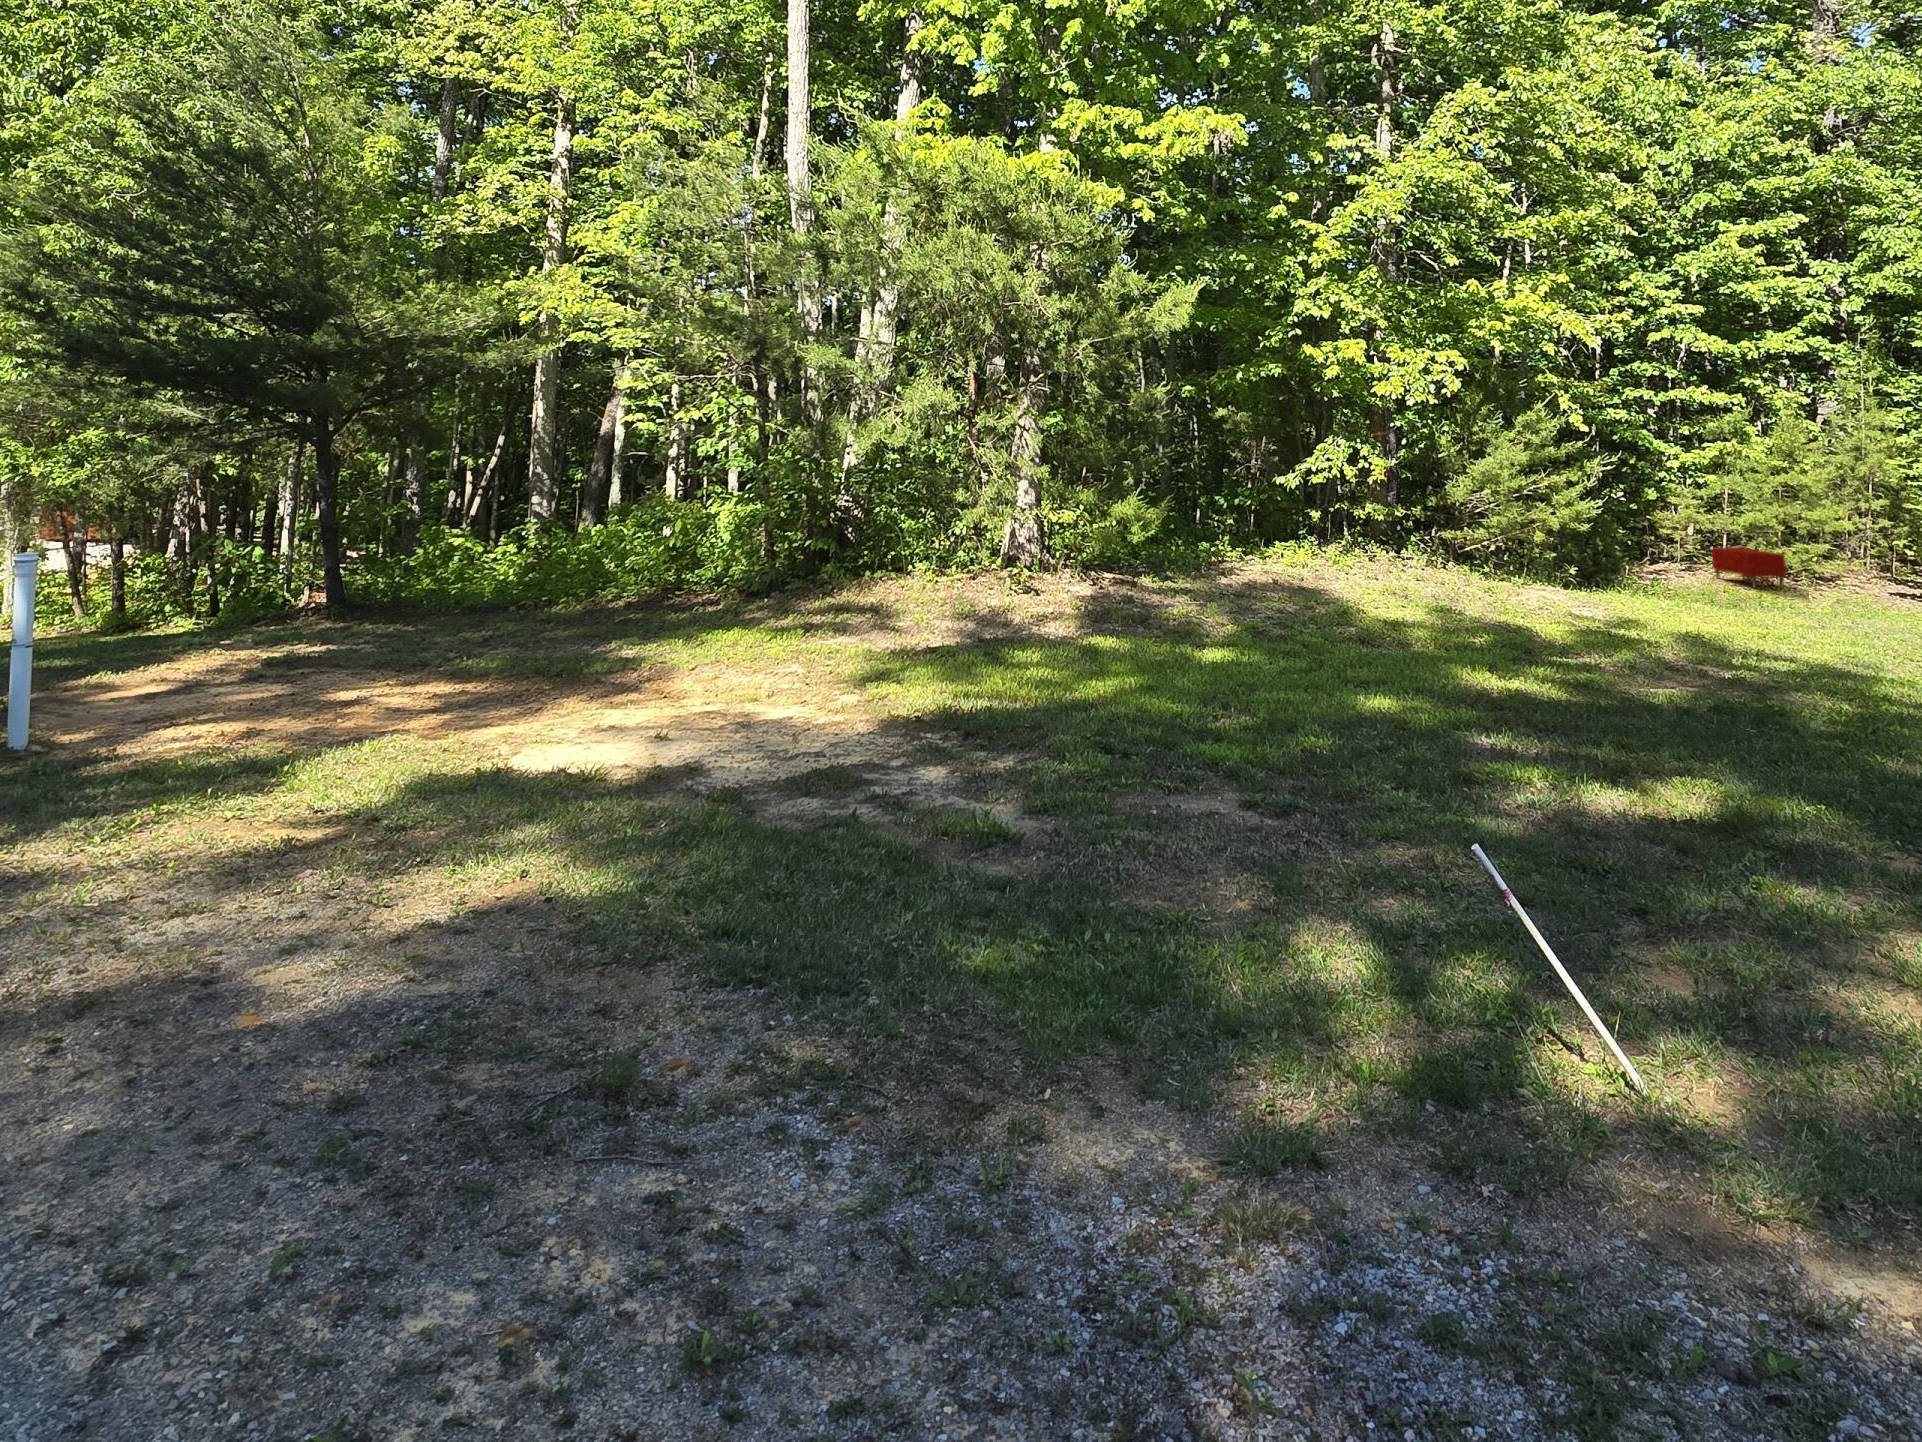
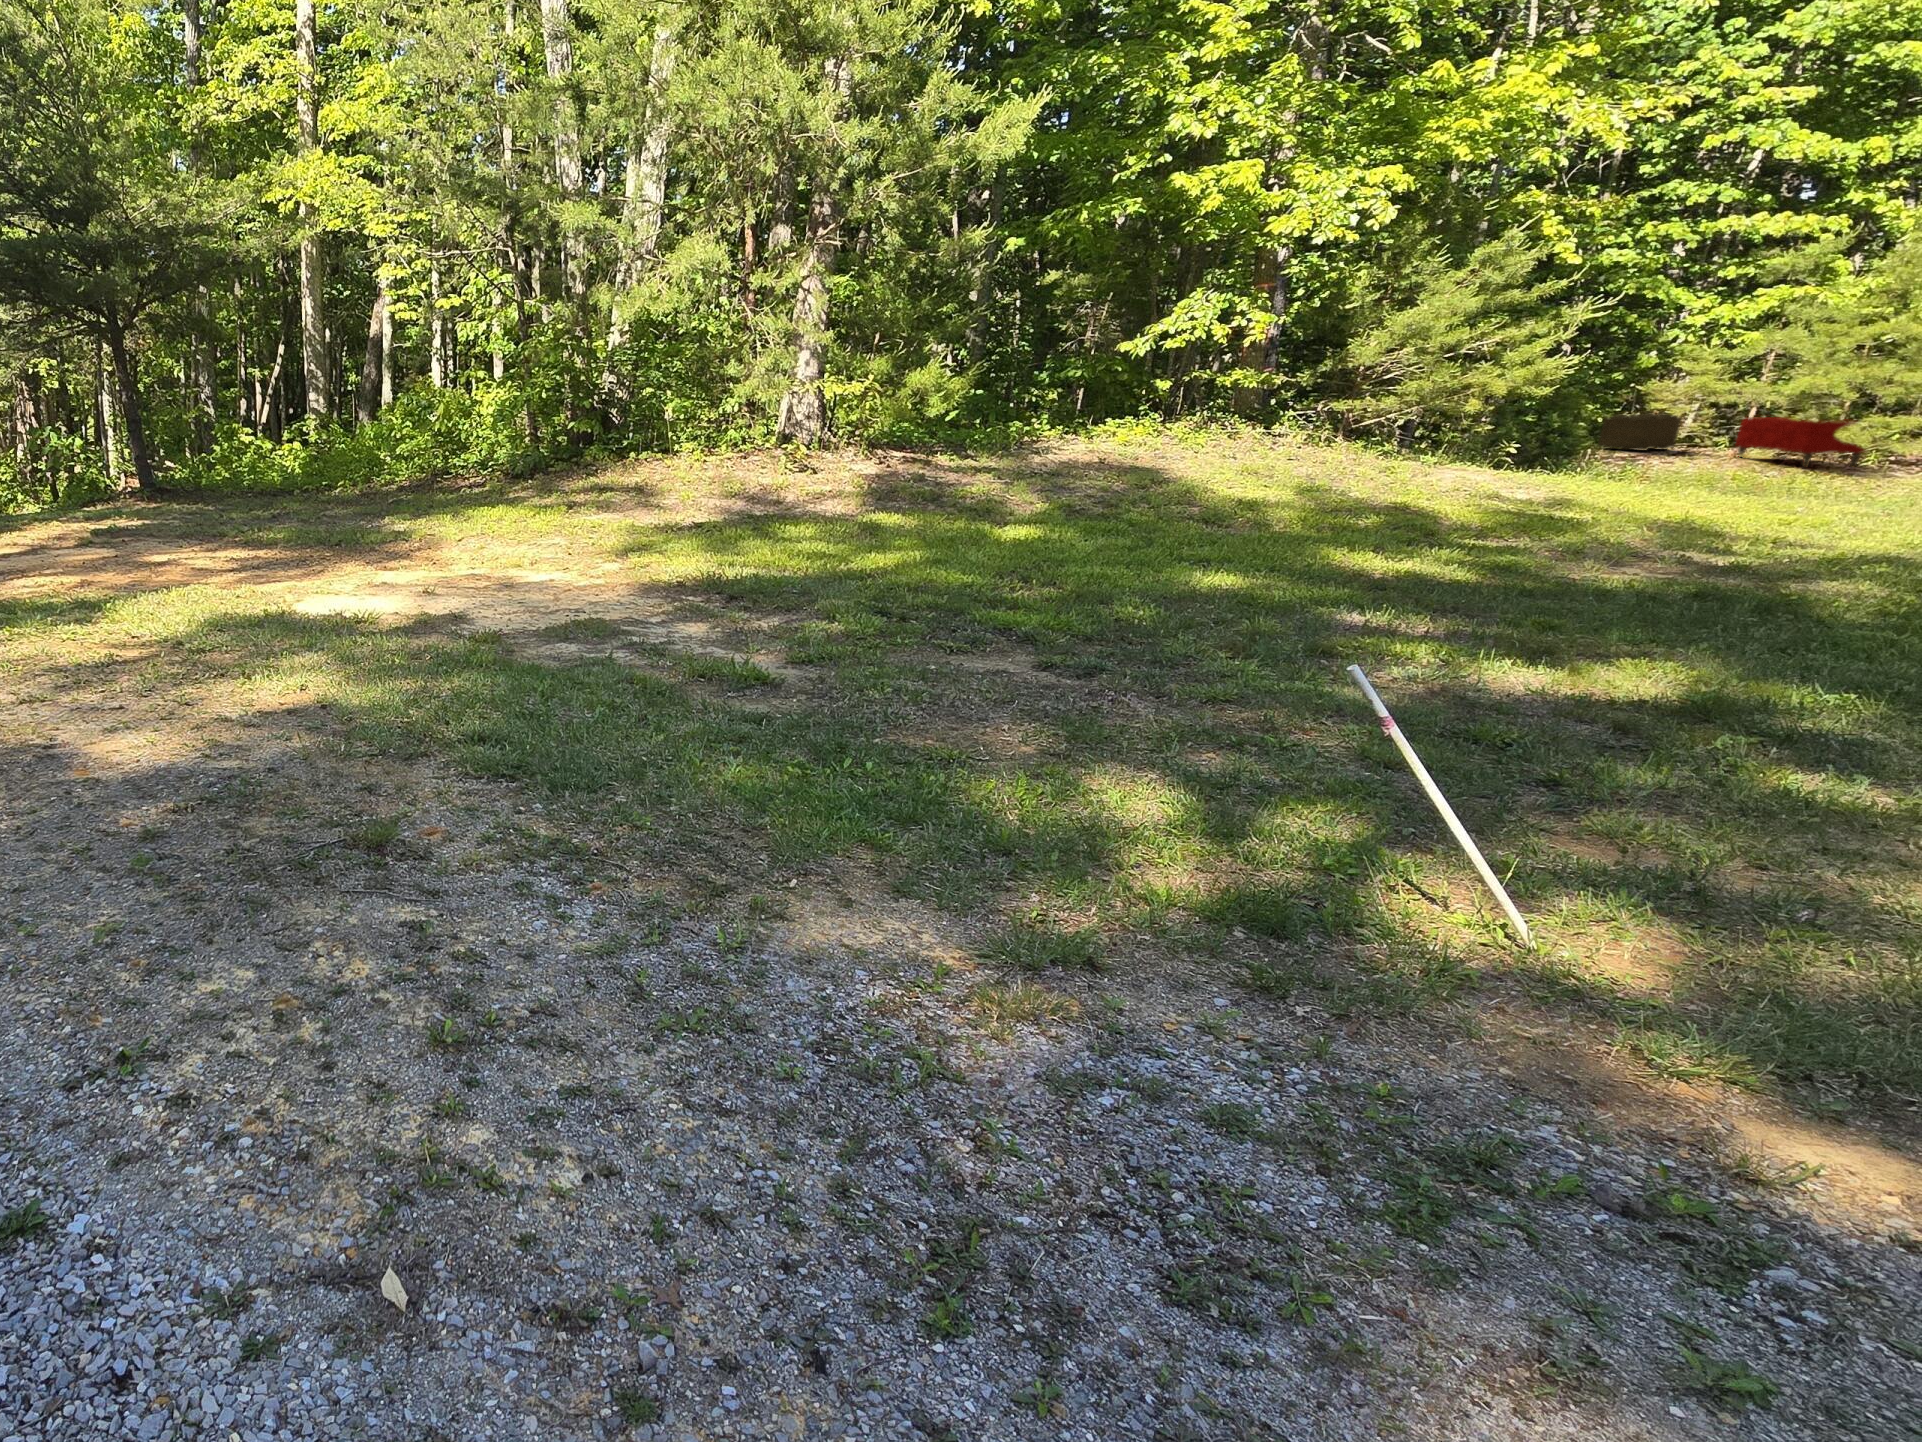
wooden crate: none [1630,541,1678,571] -> present [1598,414,1681,451]

